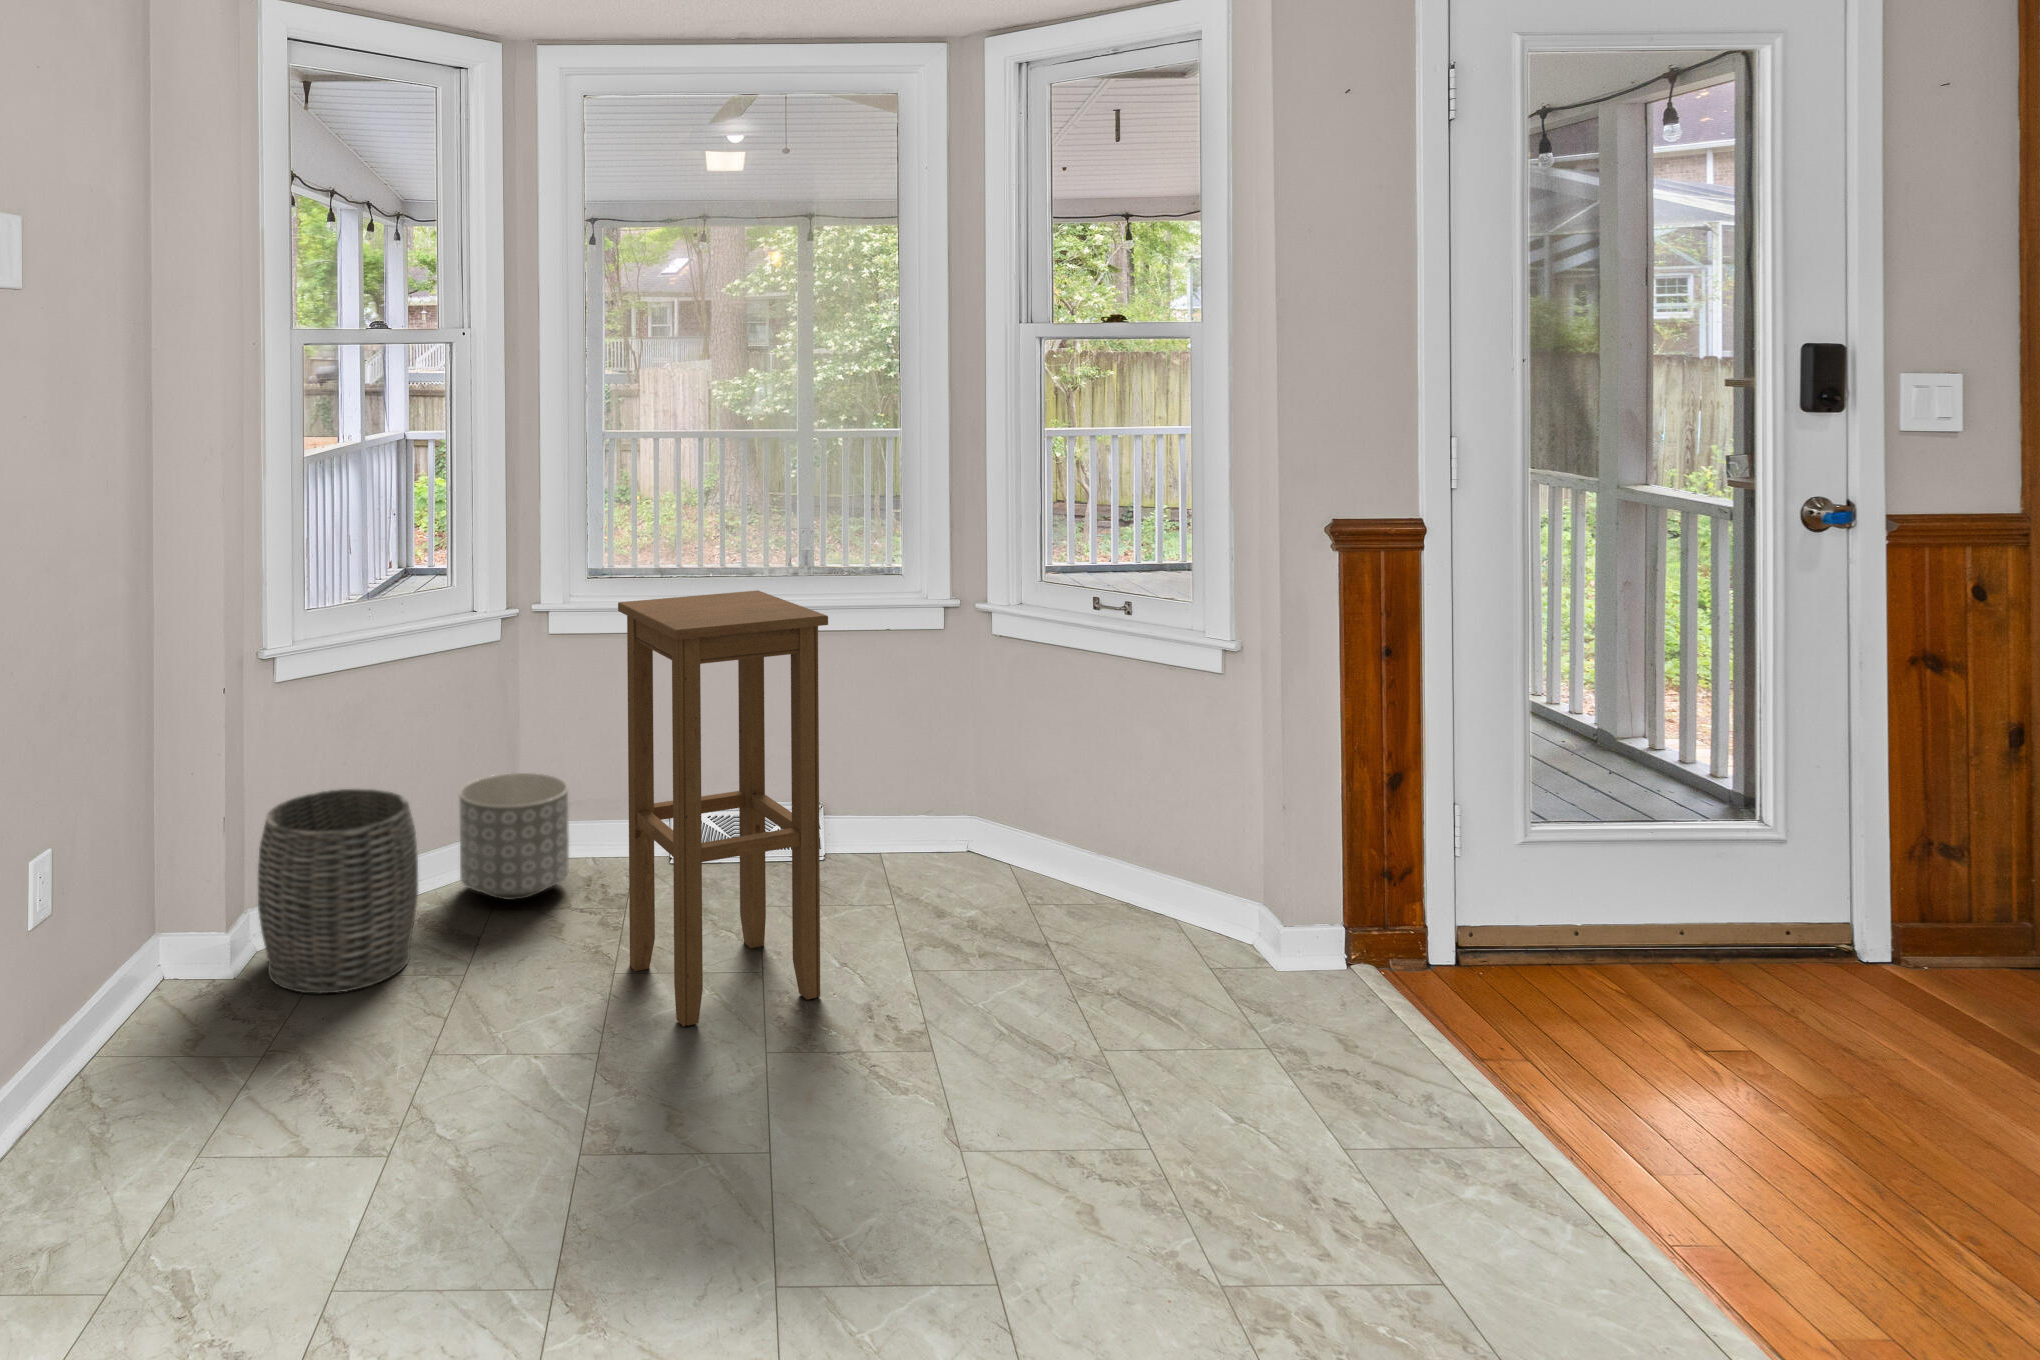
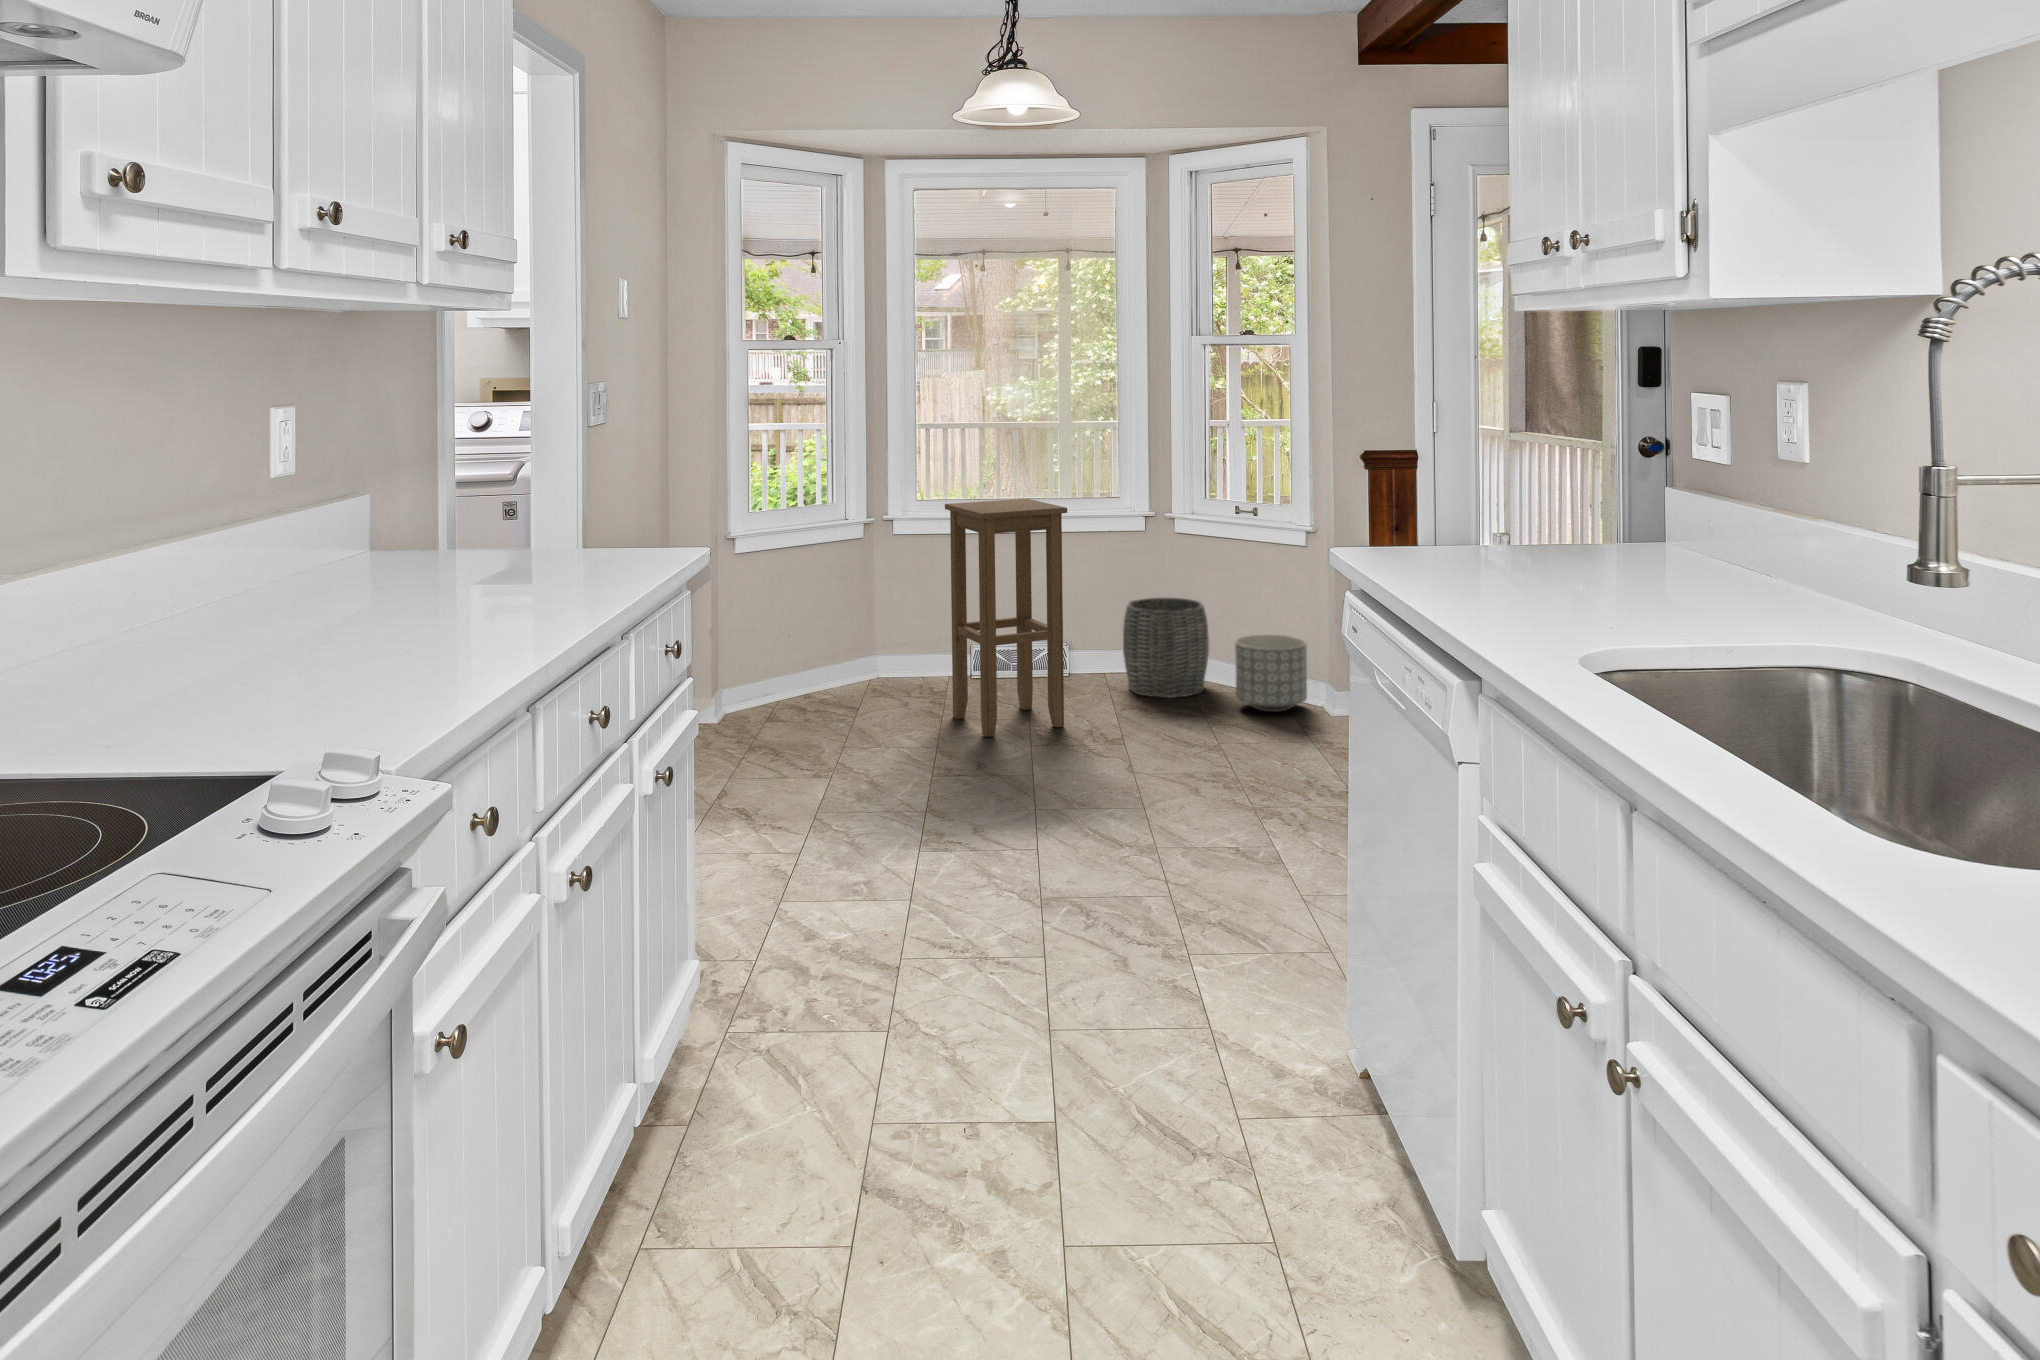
planter: present [459,773,569,900] -> present [1235,635,1307,712]
woven basket: present [258,789,418,993] -> present [1123,598,1209,698]

